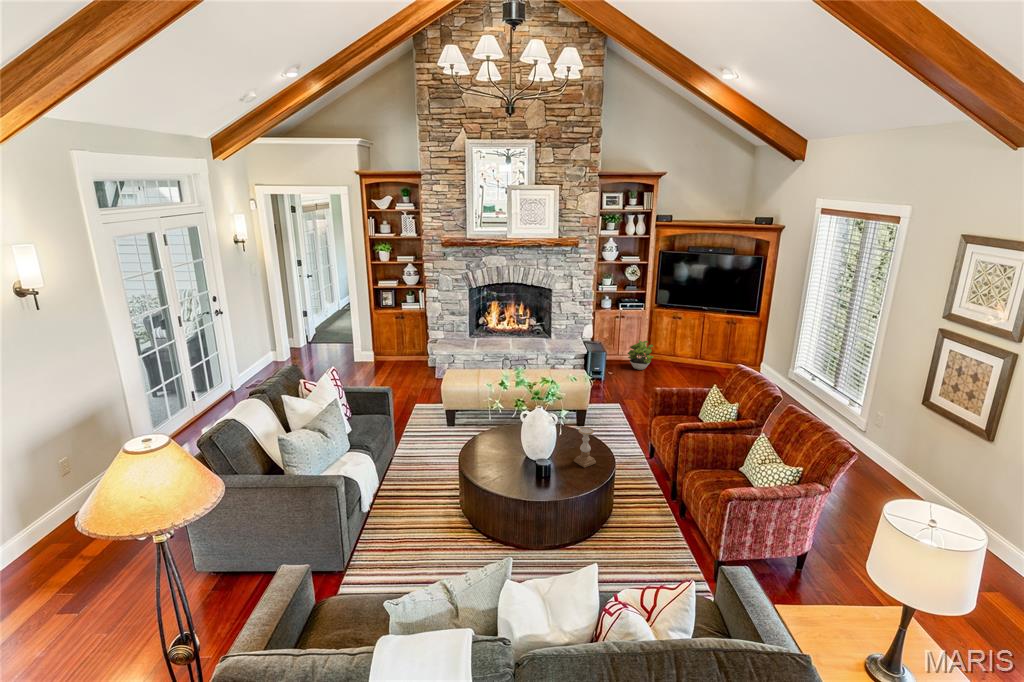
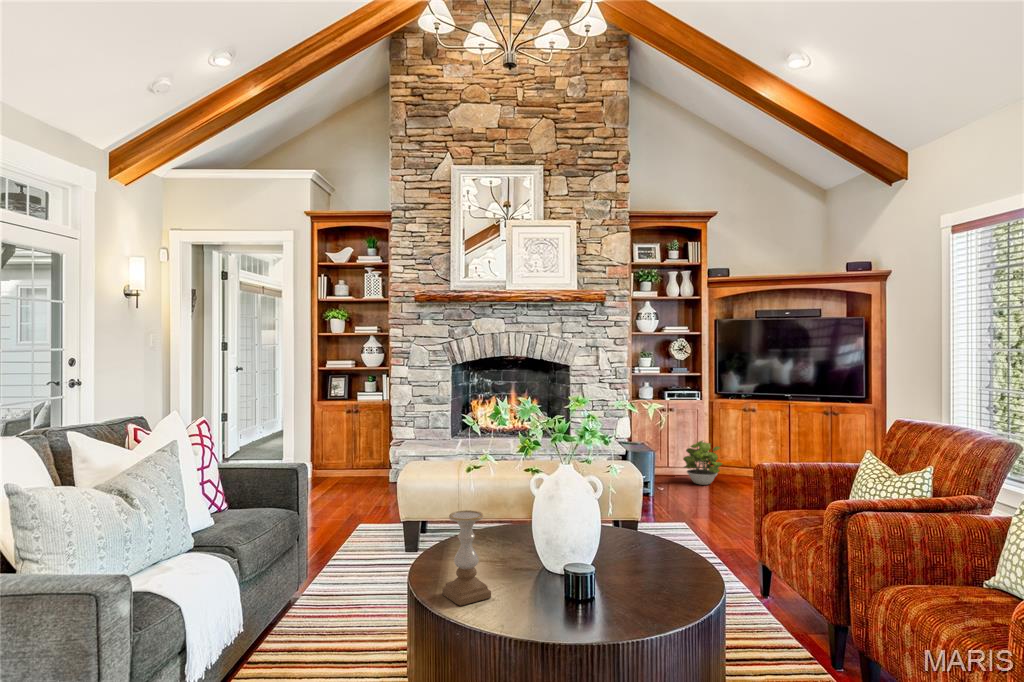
candle holder: present [574,427,596,468] -> present [442,510,491,606]

